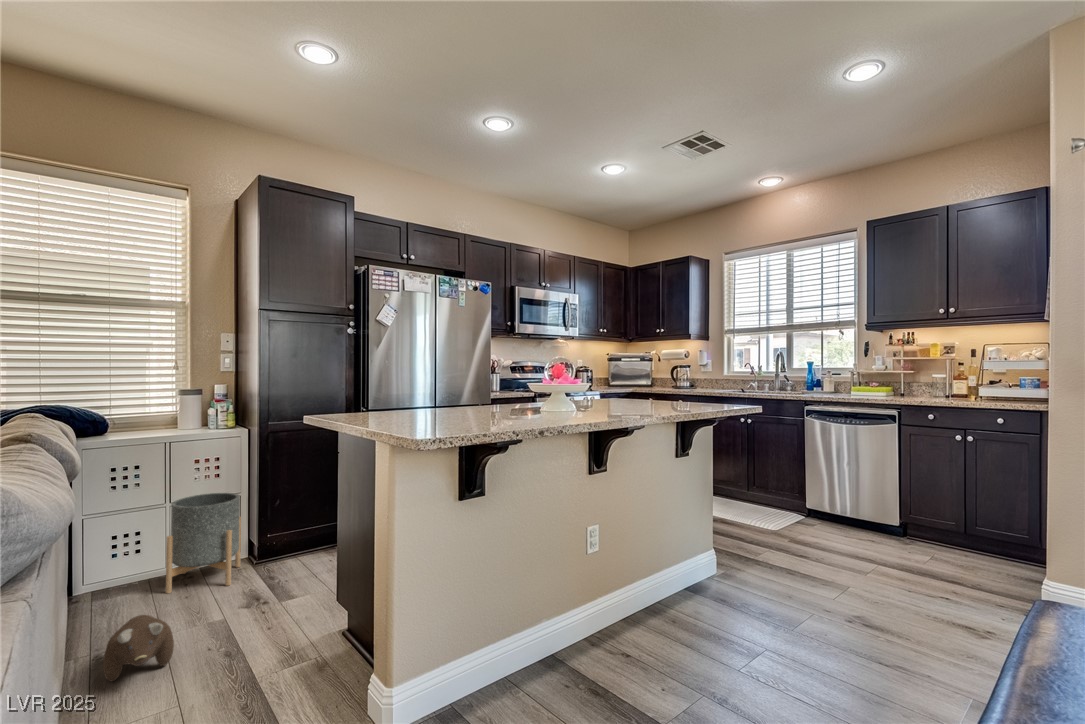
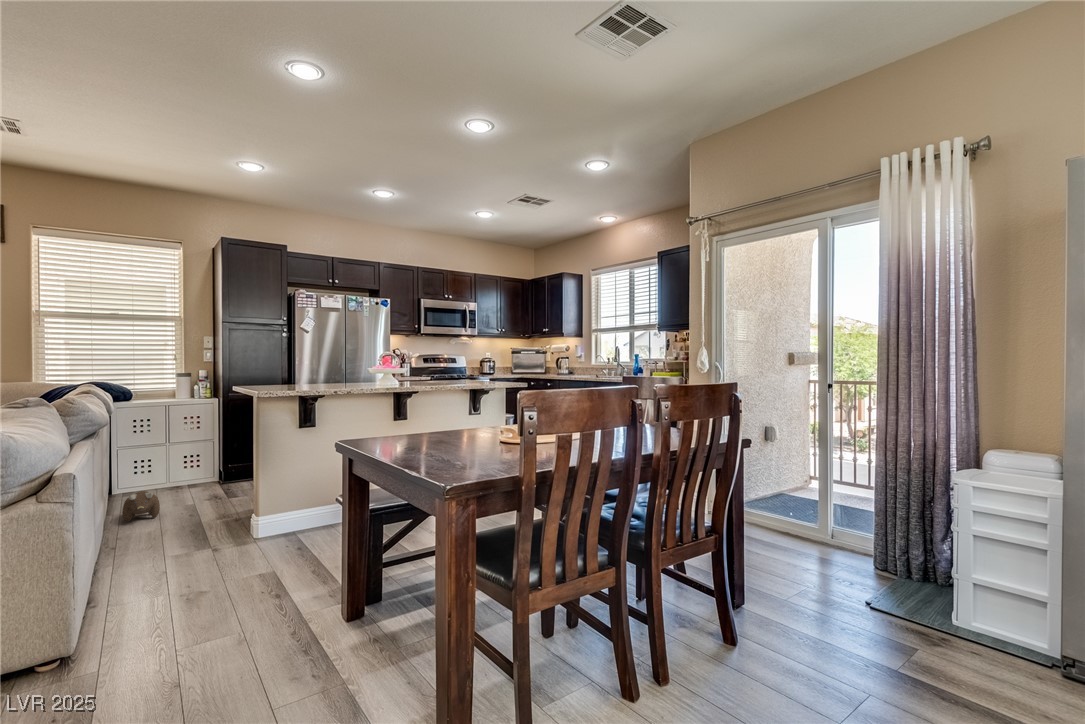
planter: present [166,493,241,593] -> none [164,438,213,494]

